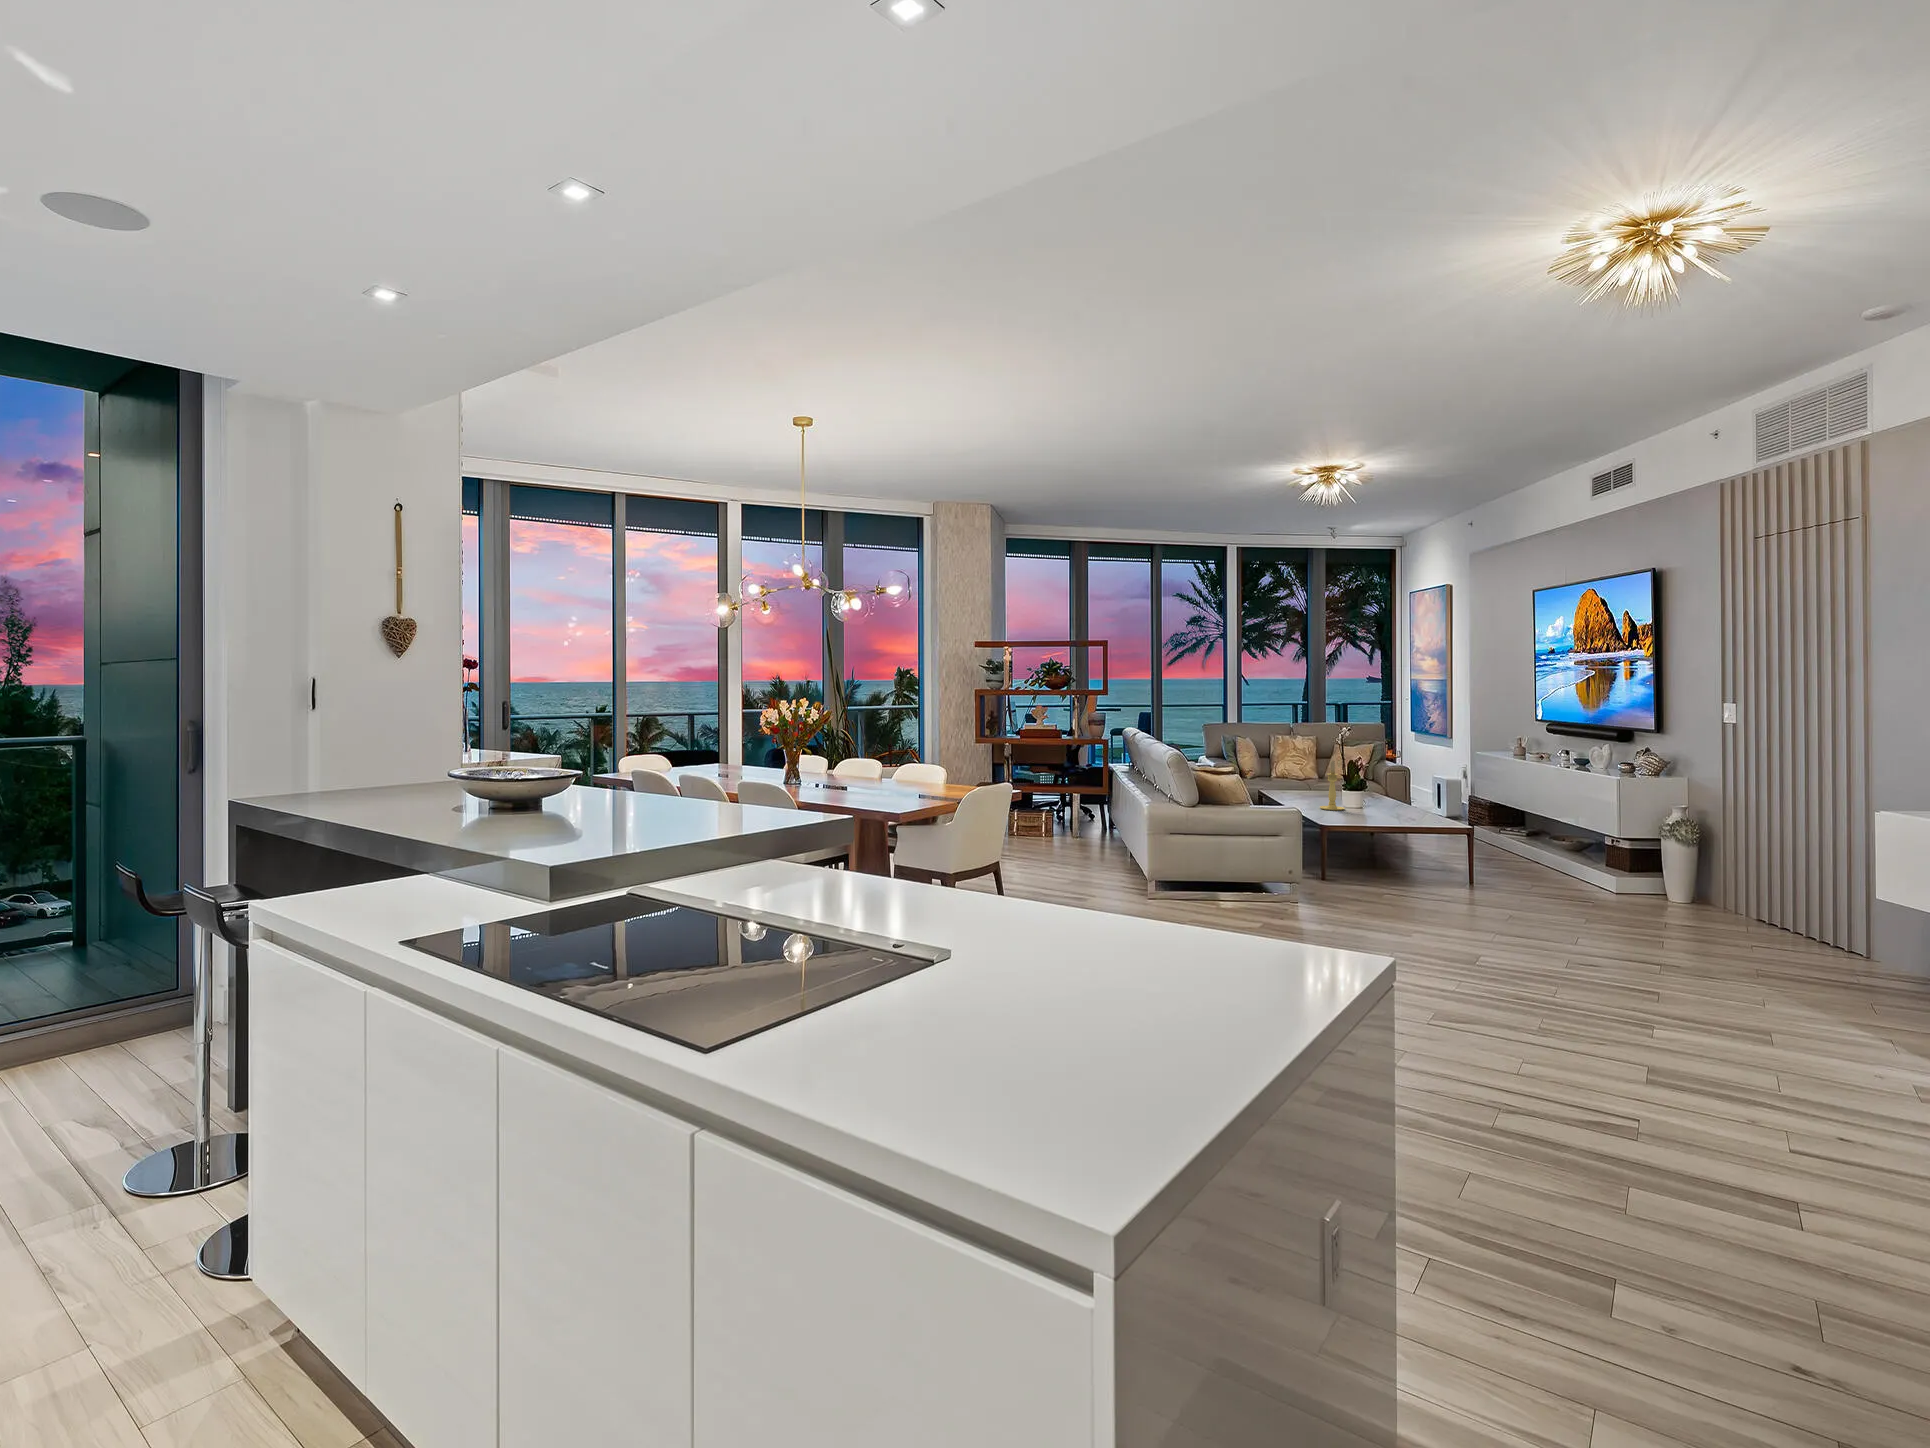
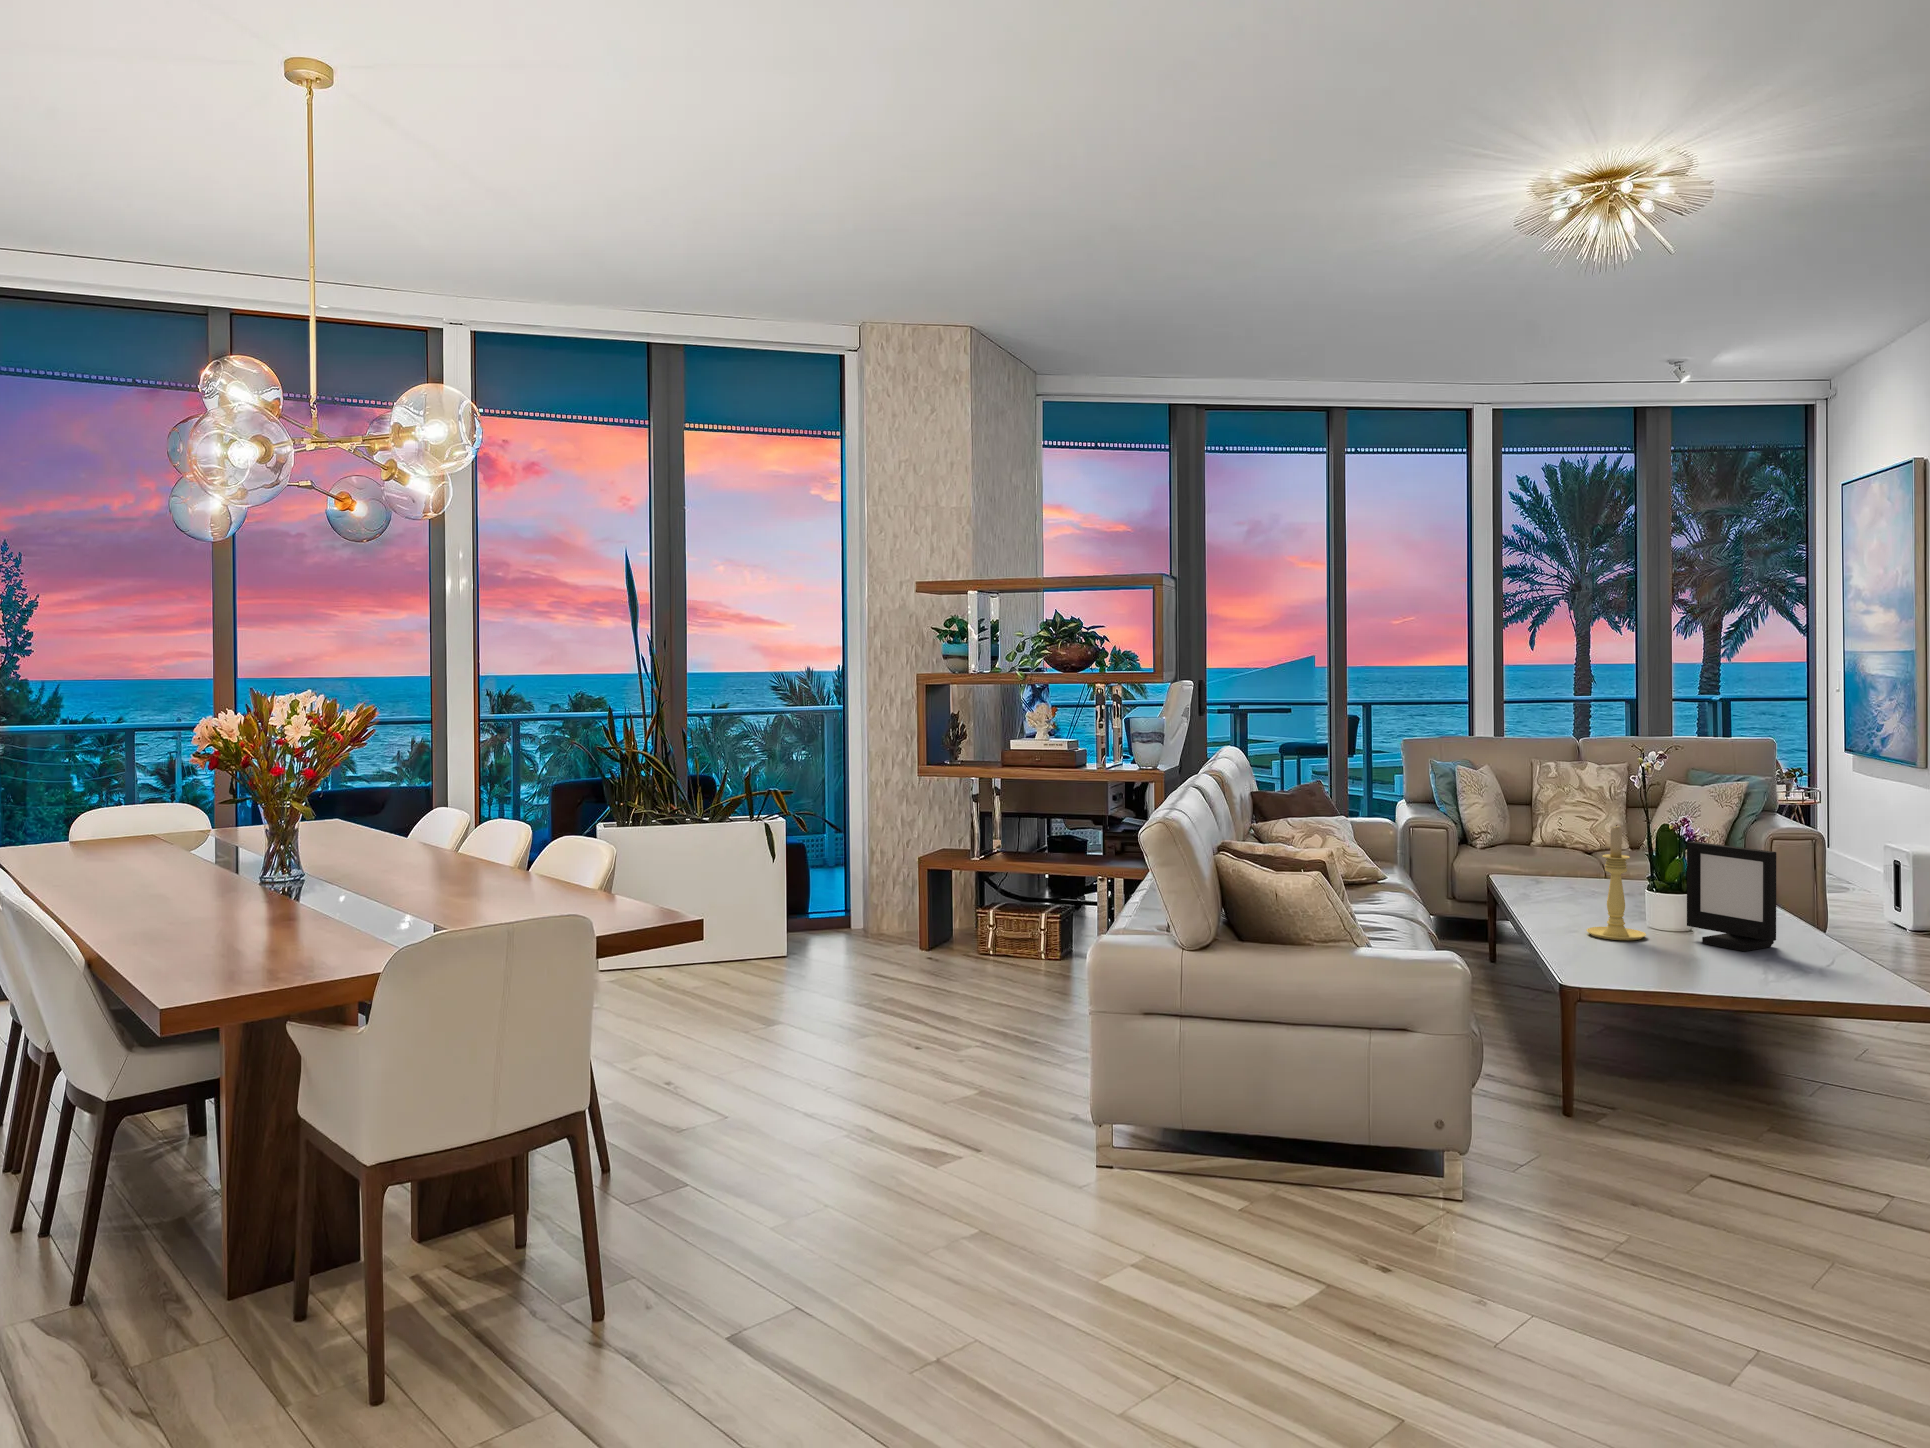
picture frame: none [1362,767,1400,813] -> present [1687,842,1776,951]

